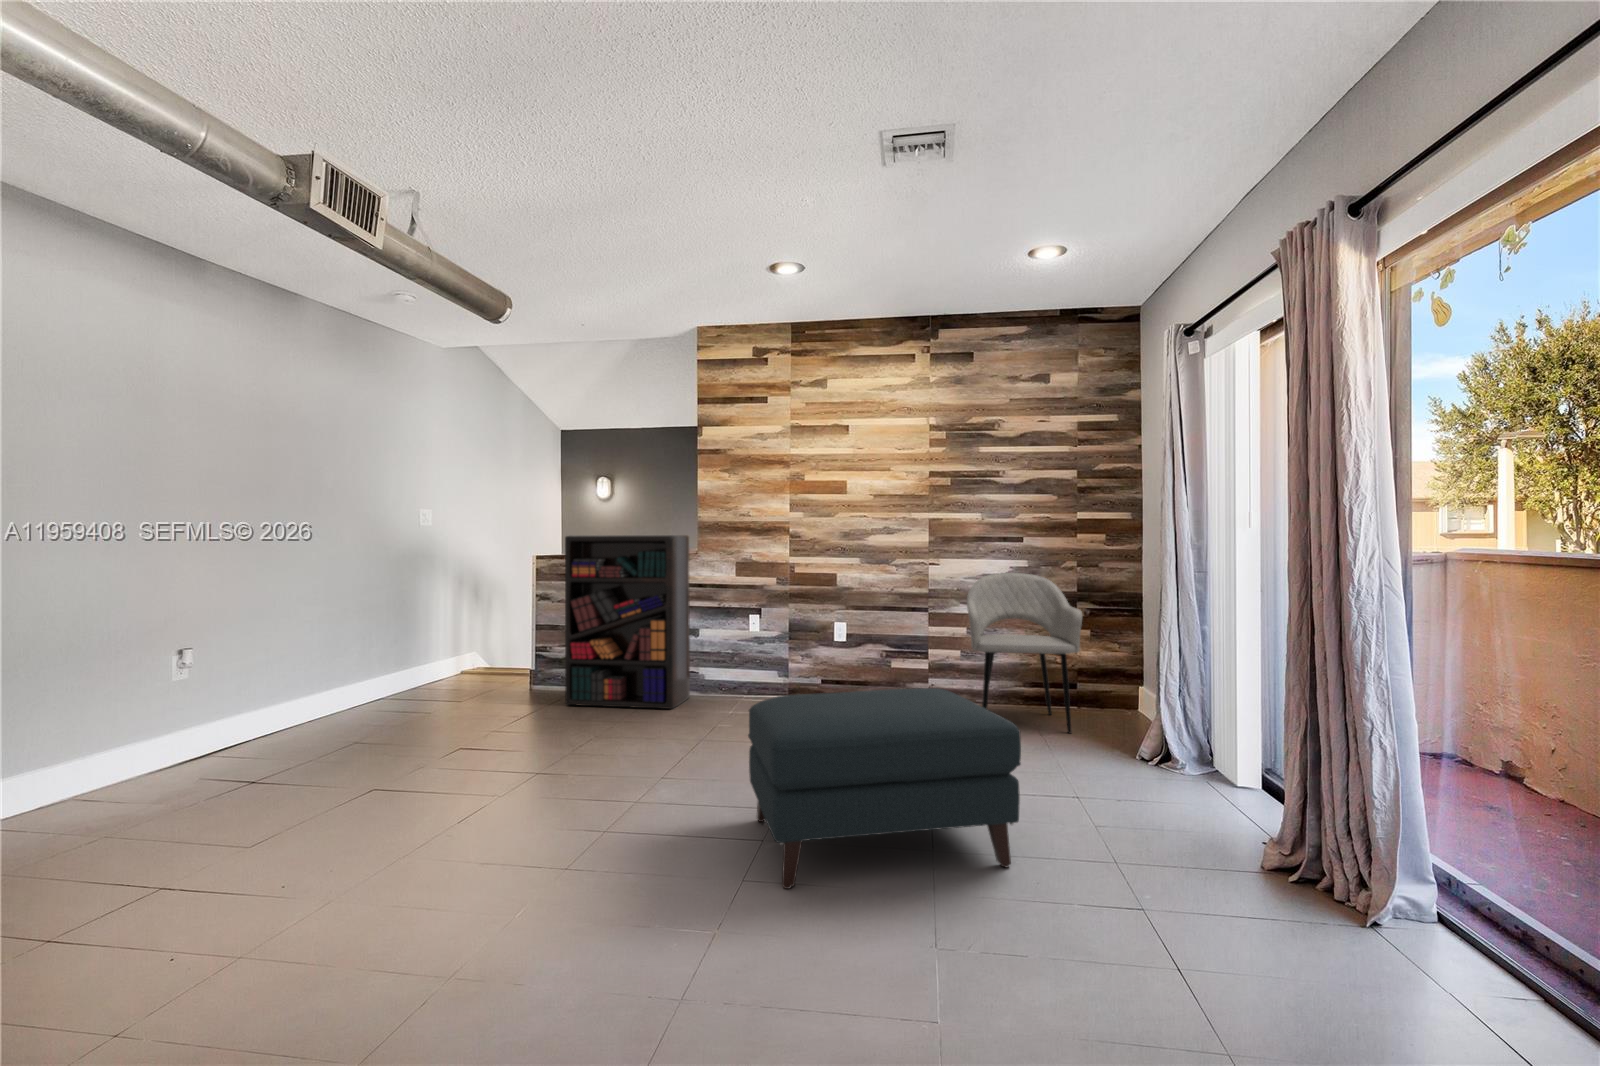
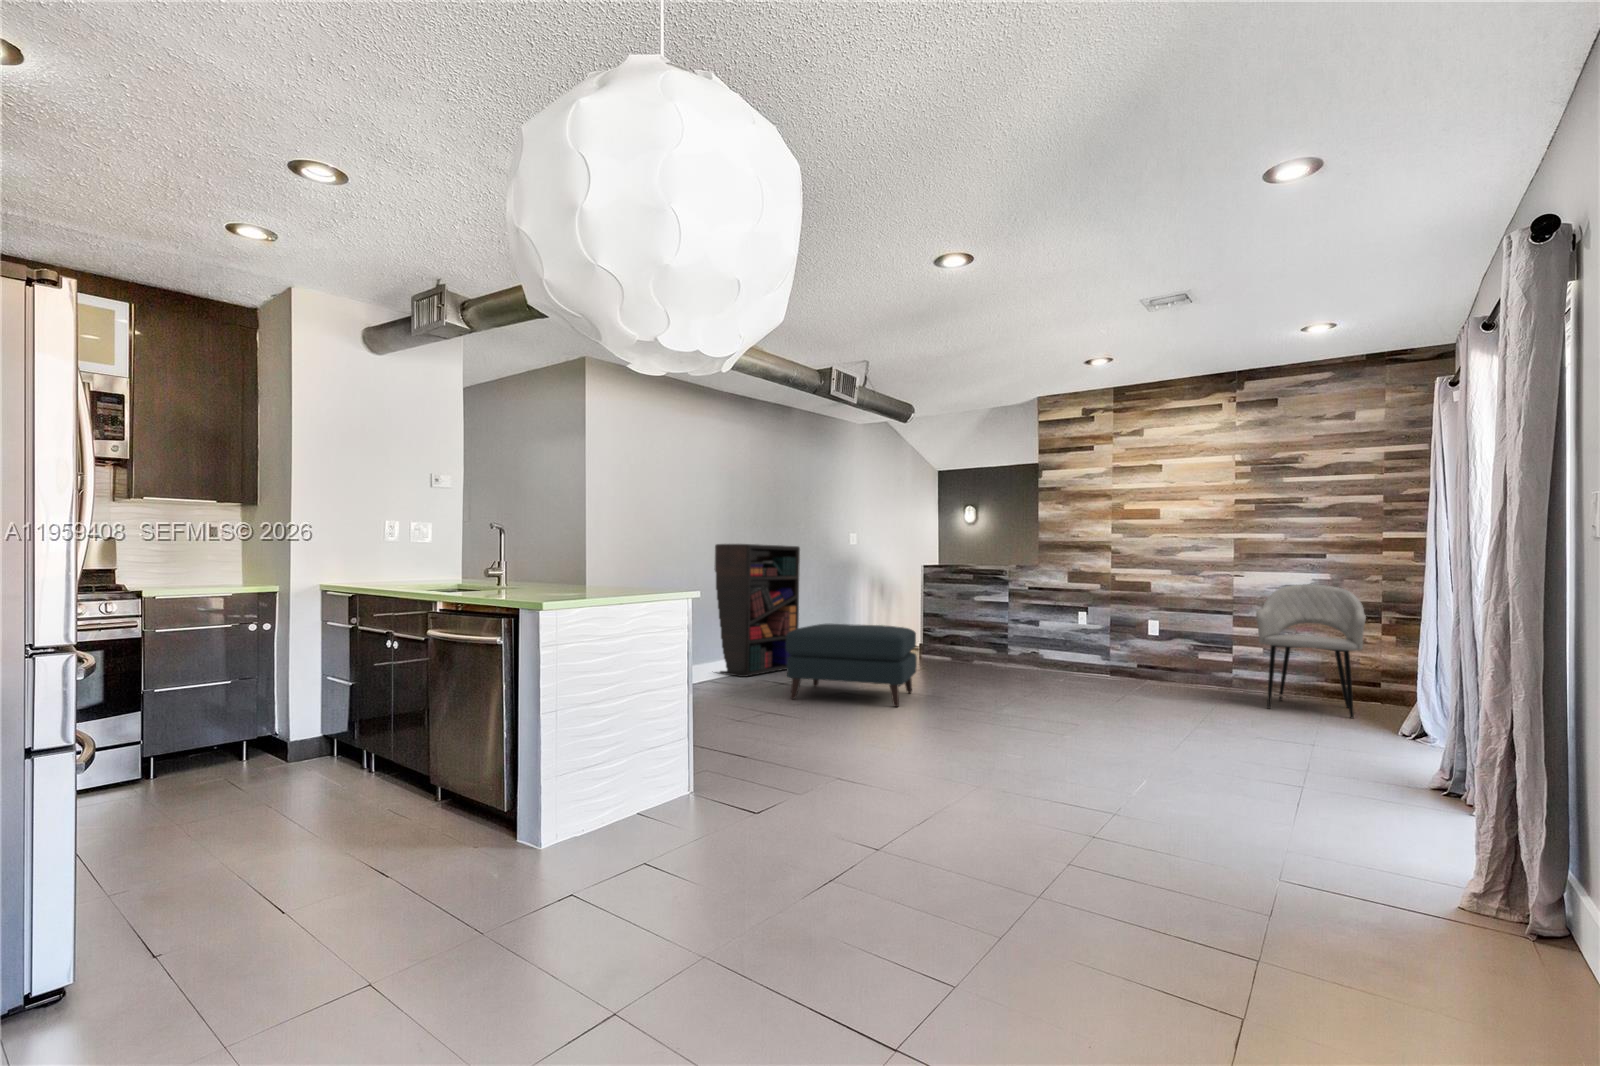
bookshelf: present [565,535,690,709] -> present [714,544,800,677]
ottoman: present [748,688,1021,889] -> present [786,624,917,707]

